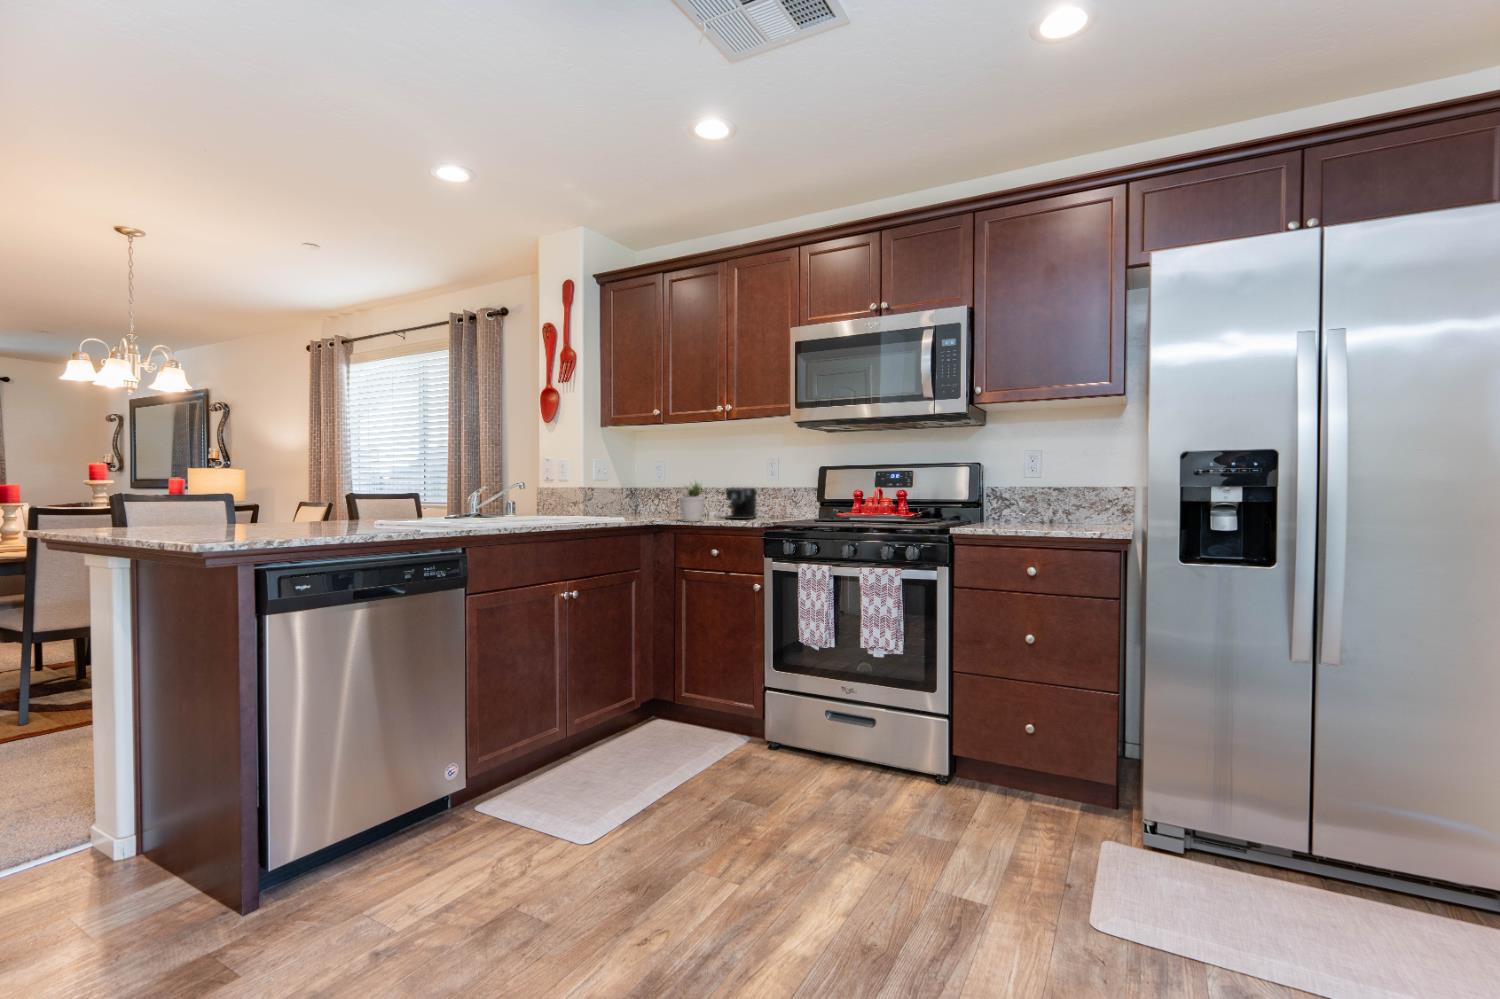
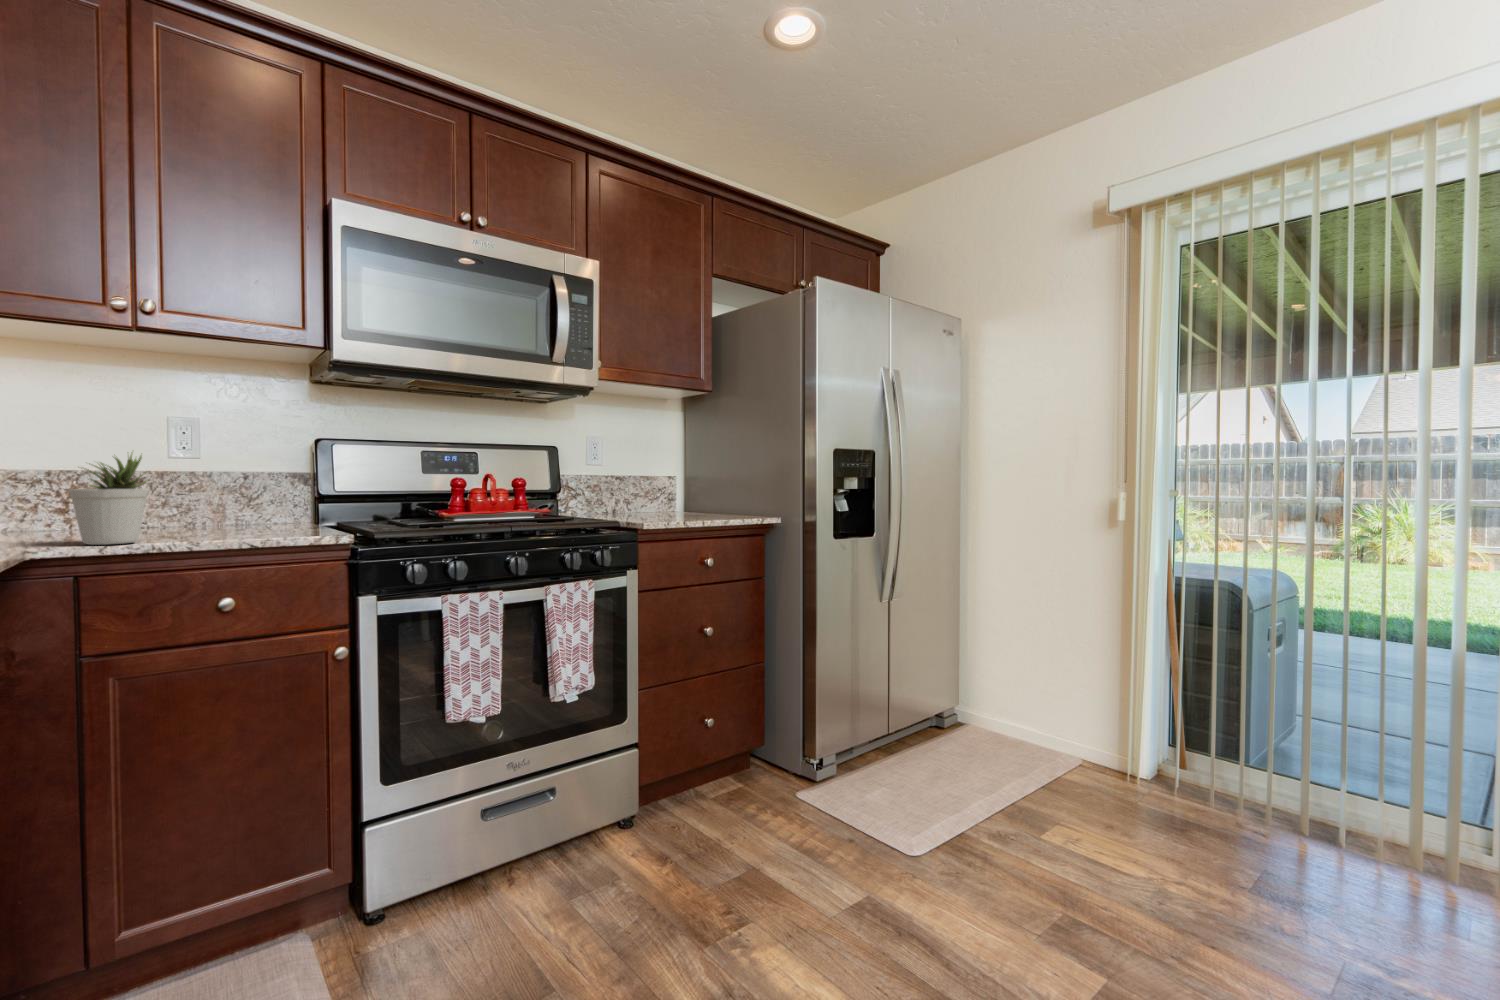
coffee maker: present [726,488,757,519] -> none [139,472,268,535]

